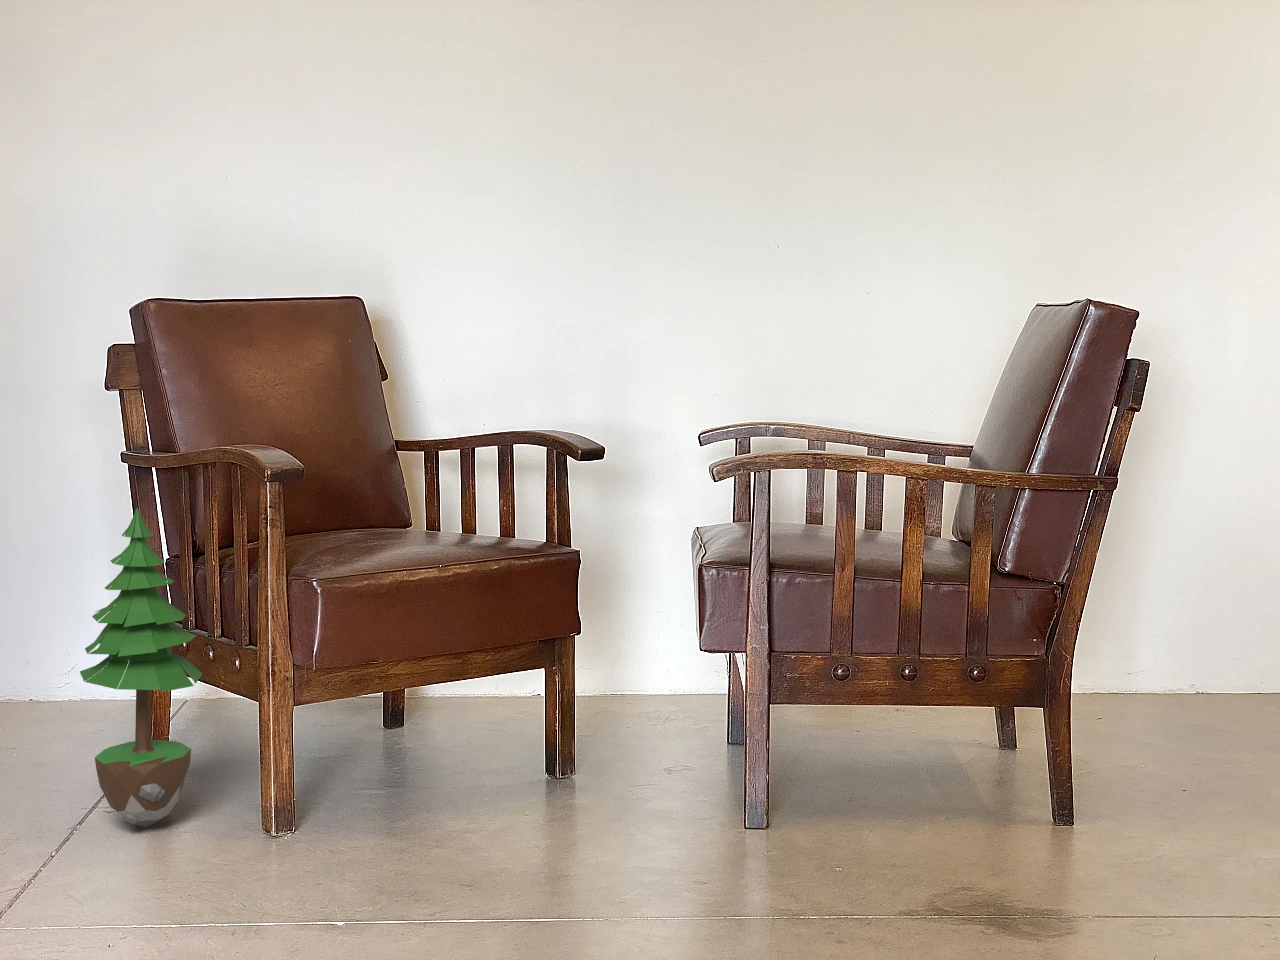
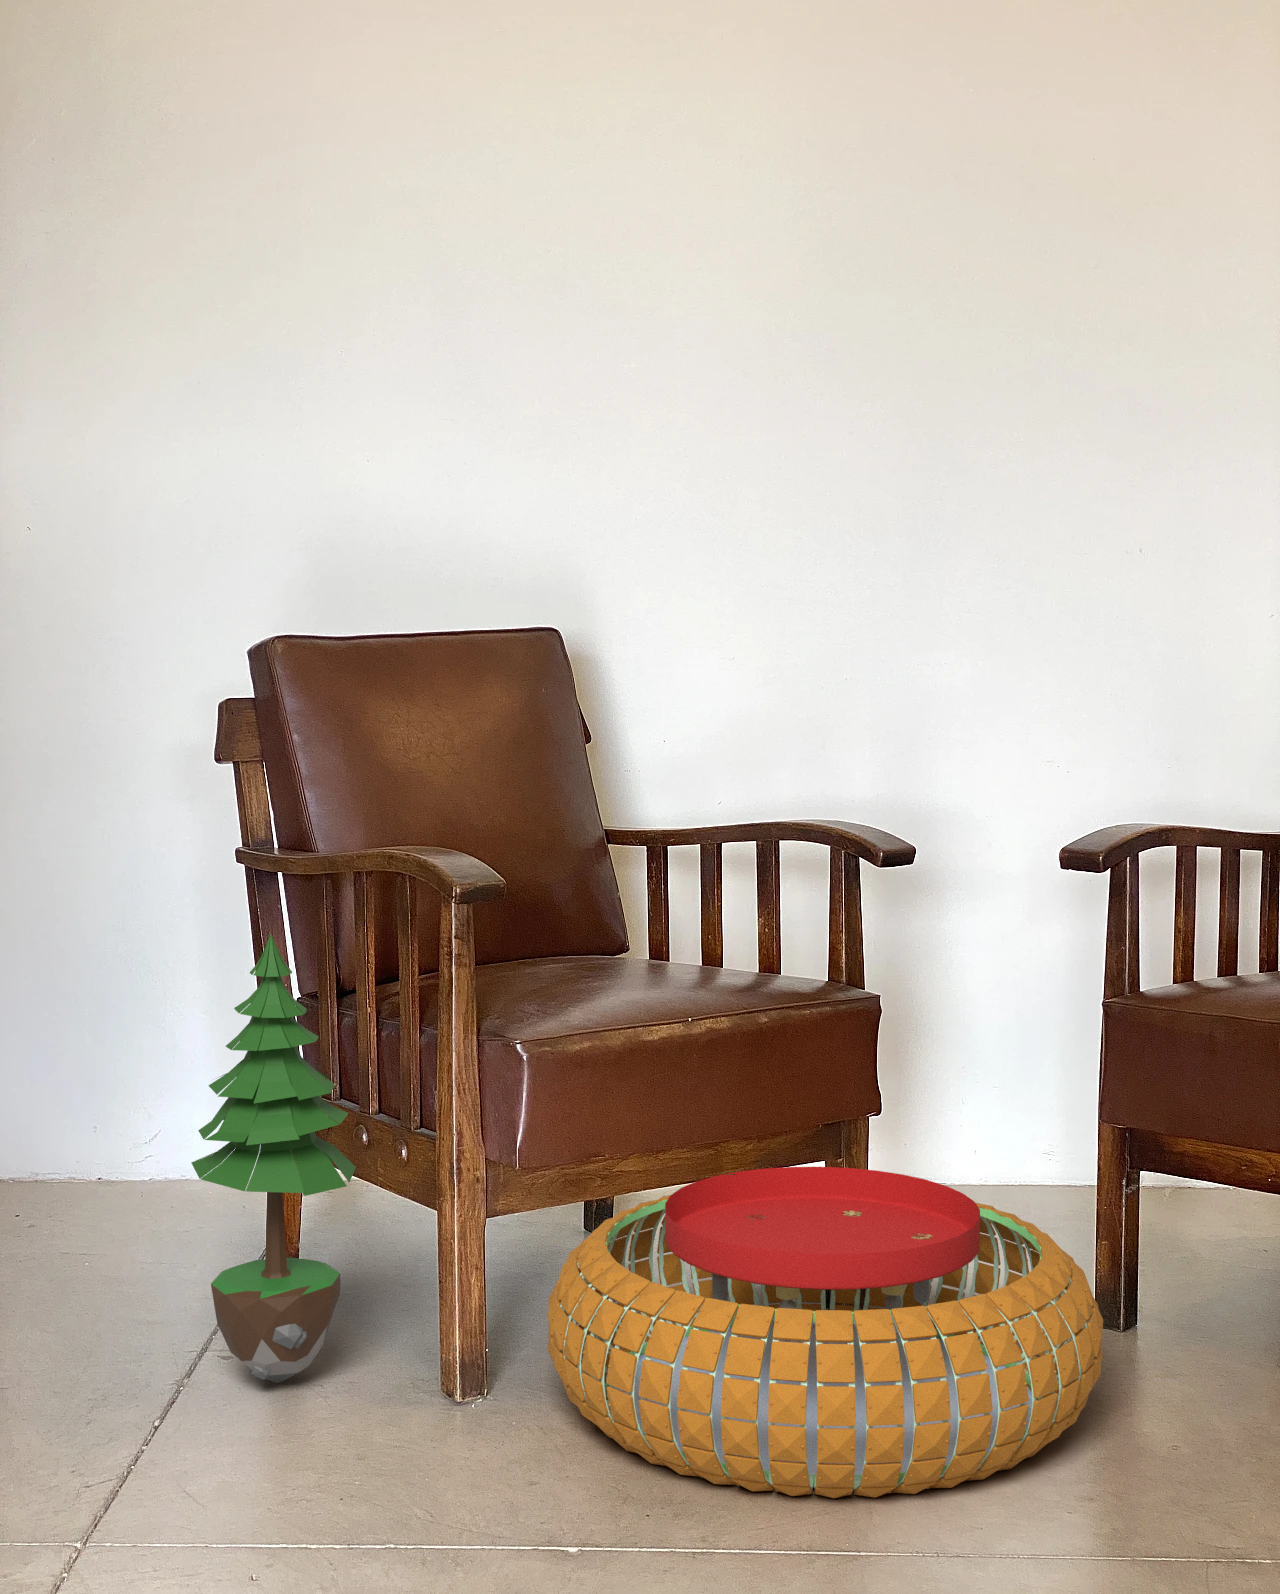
pouf: none [337,670,720,885] -> present [548,1167,1103,1498]

